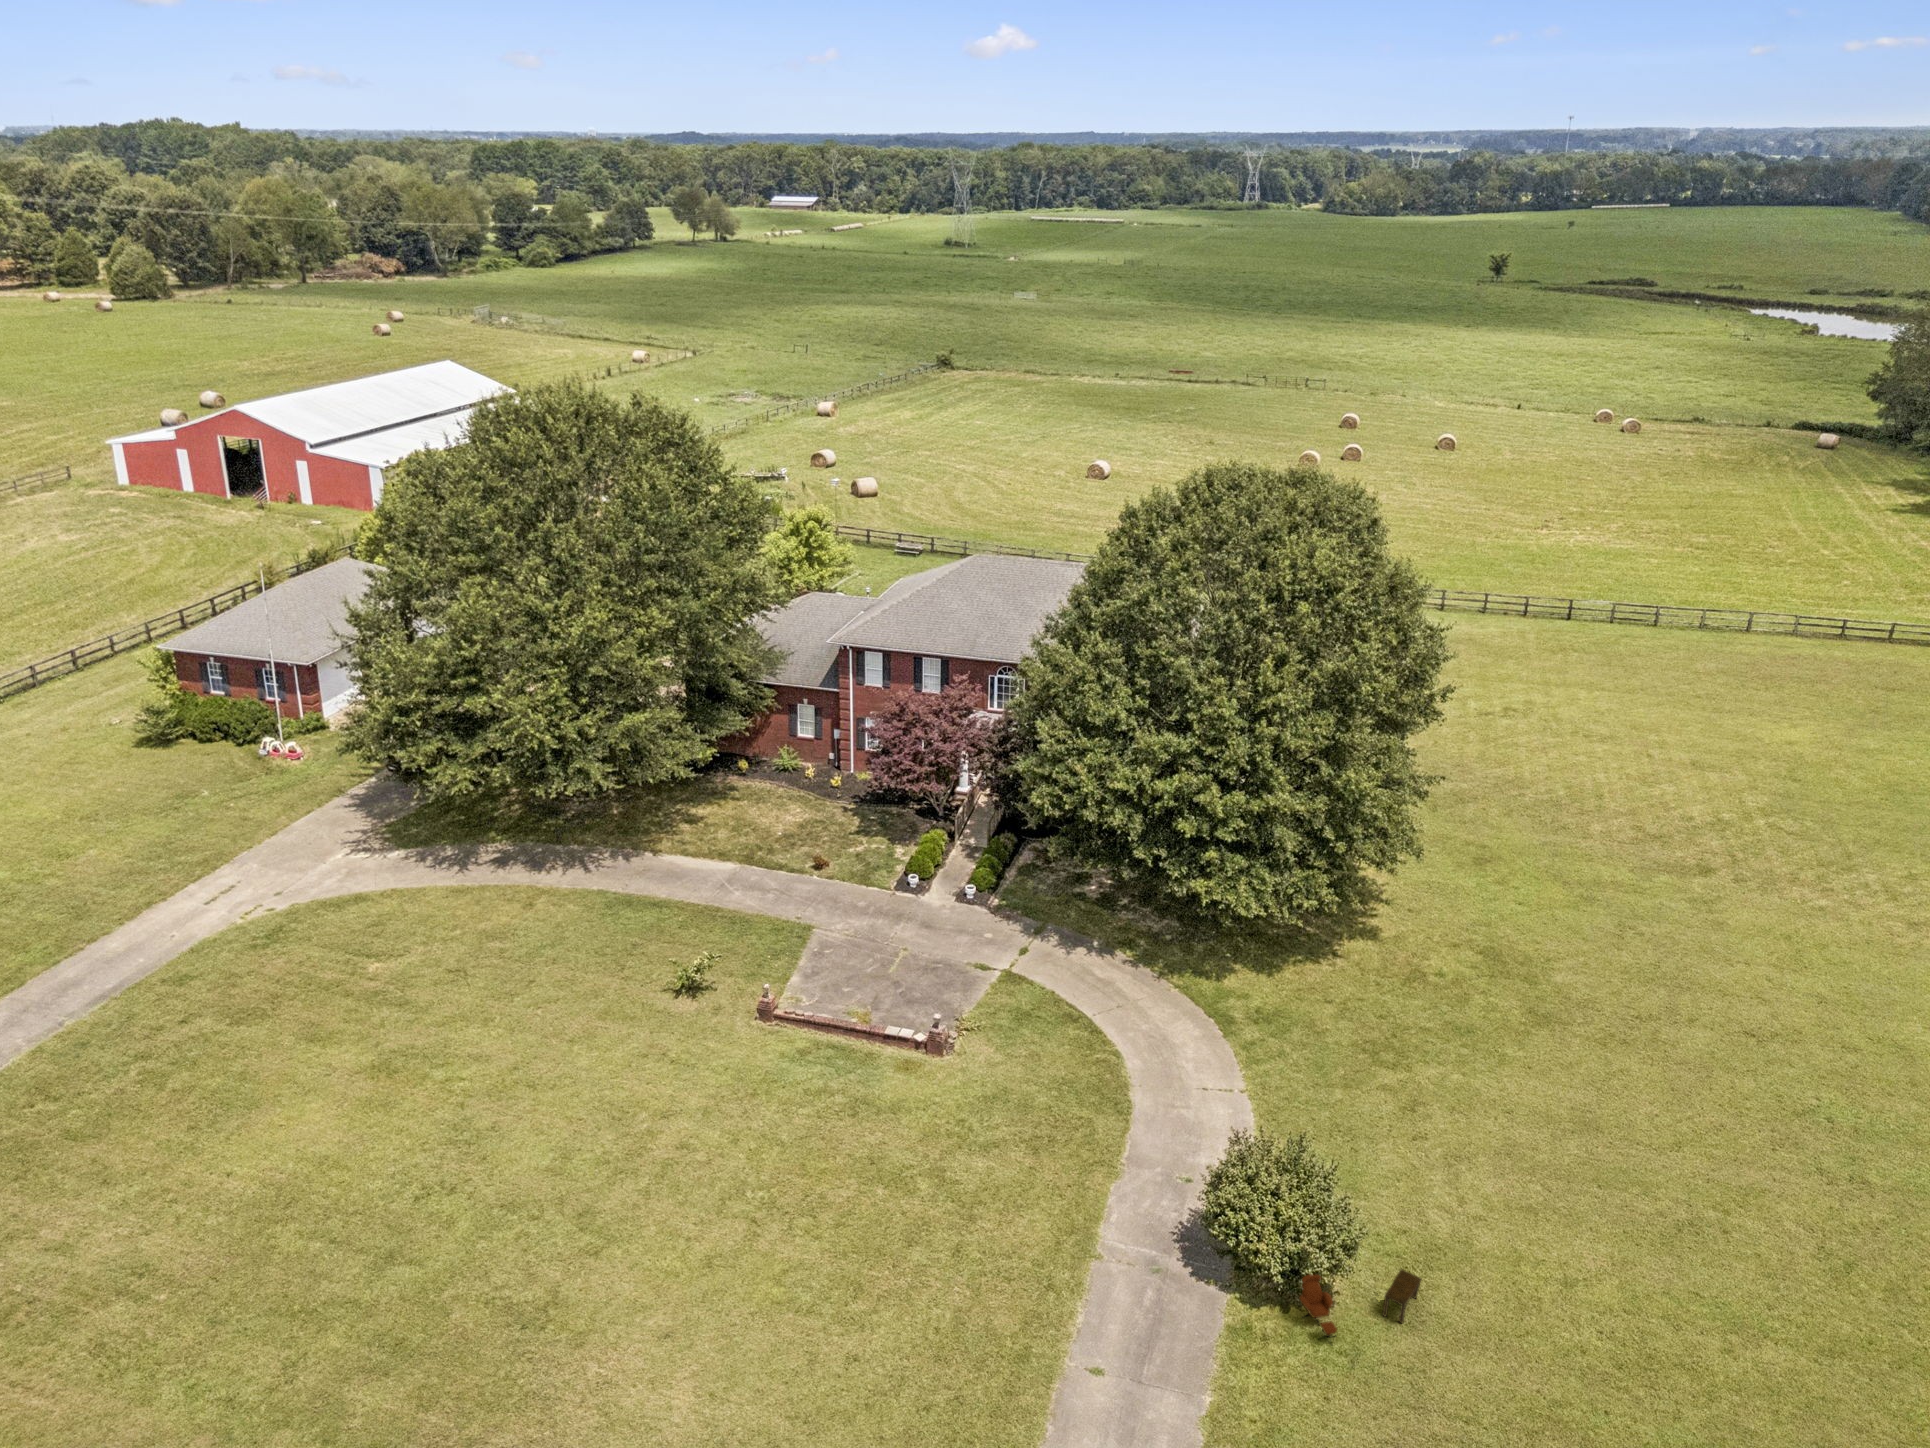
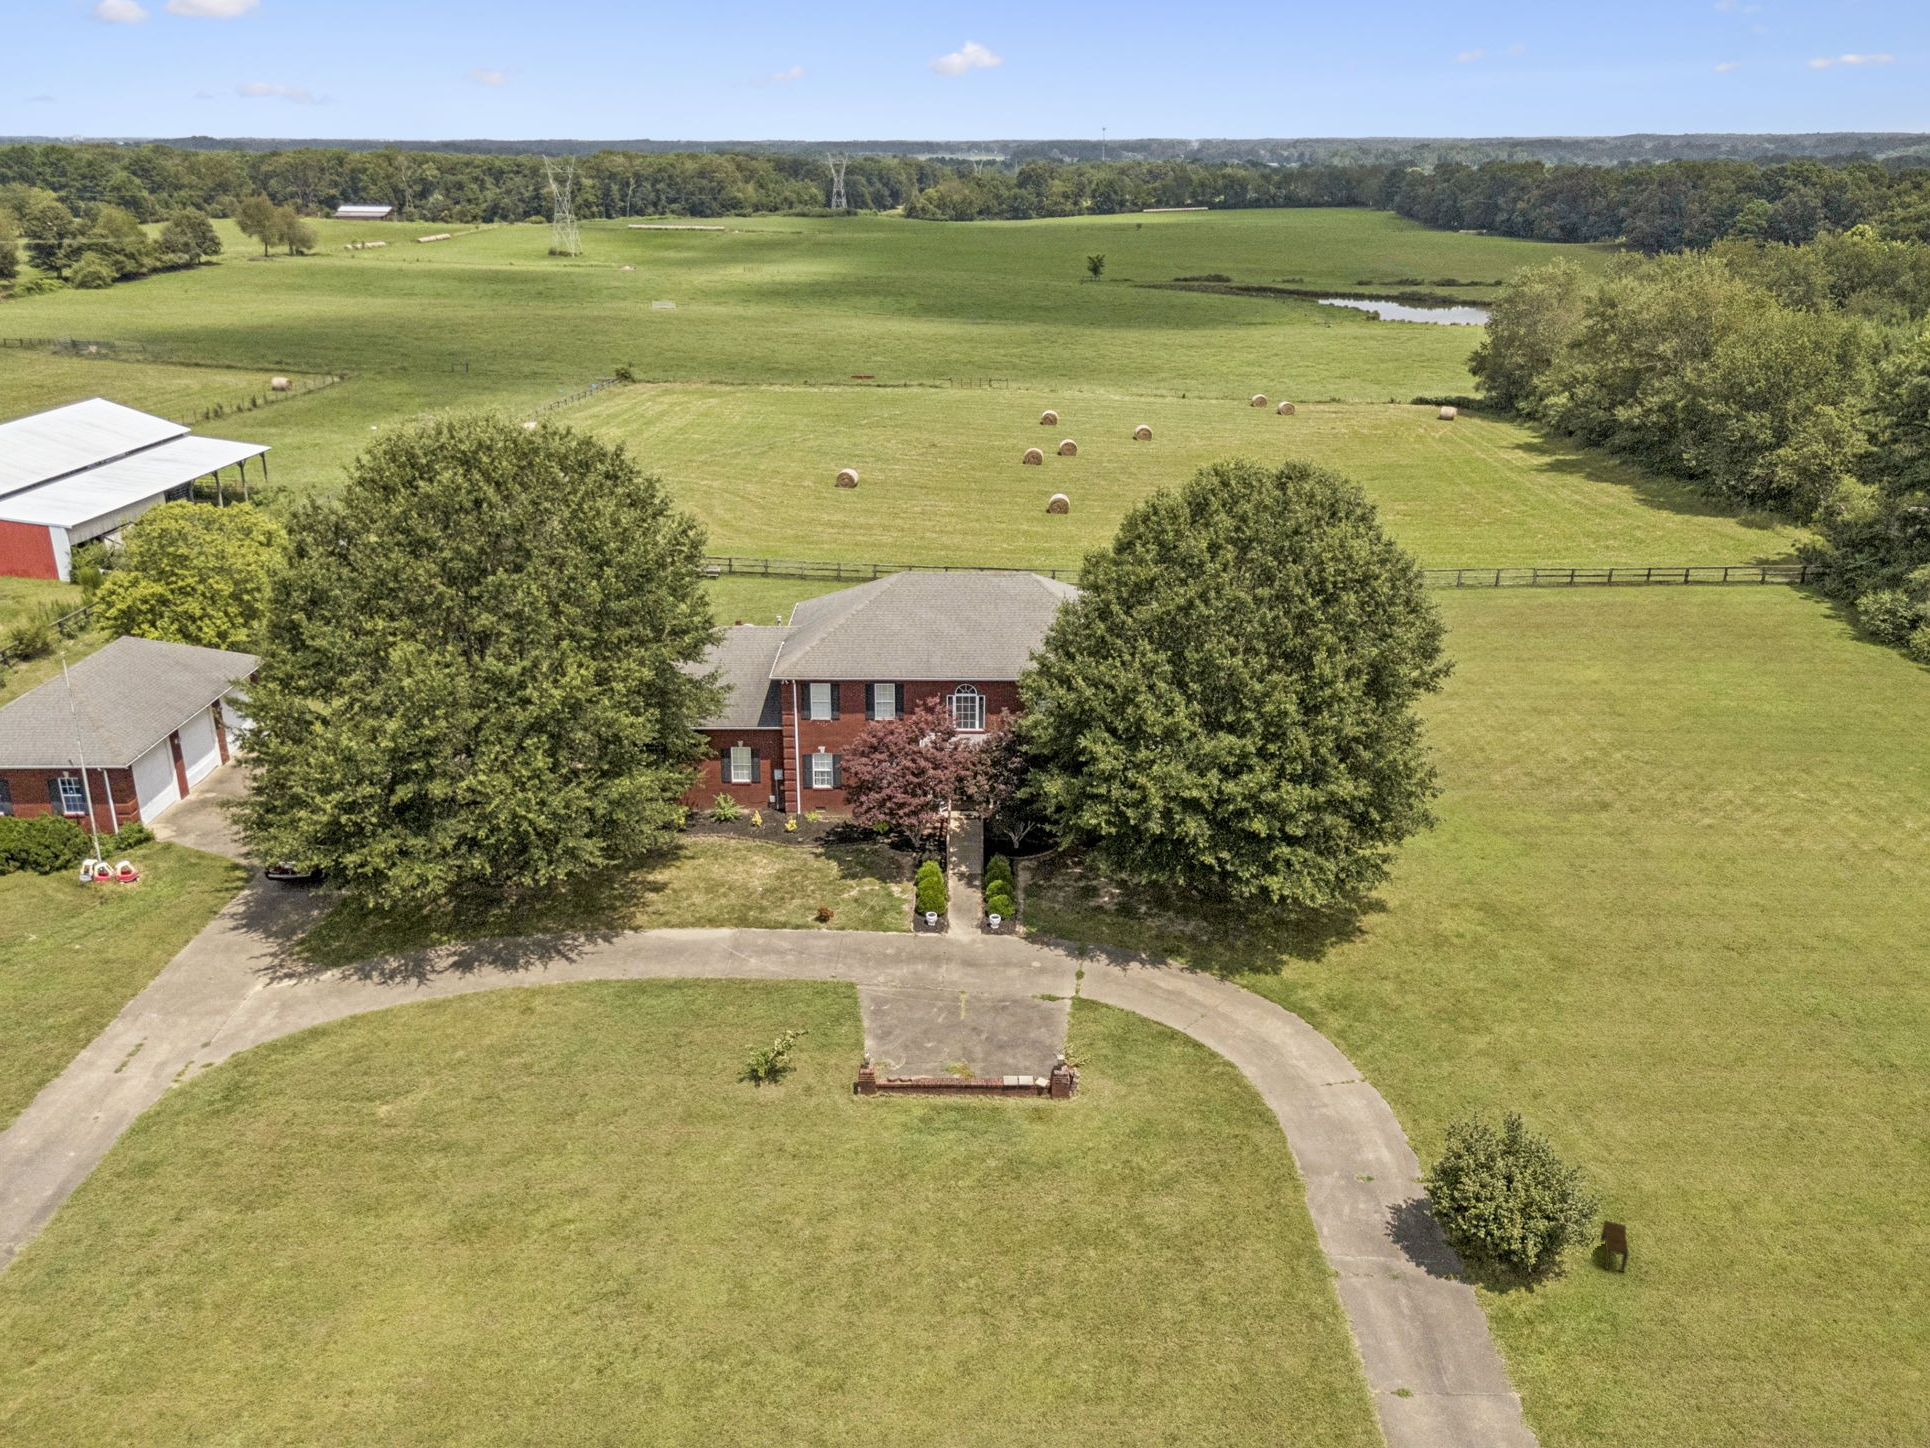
lounge chair: present [1300,1274,1337,1337] -> none [1539,1243,1586,1309]

